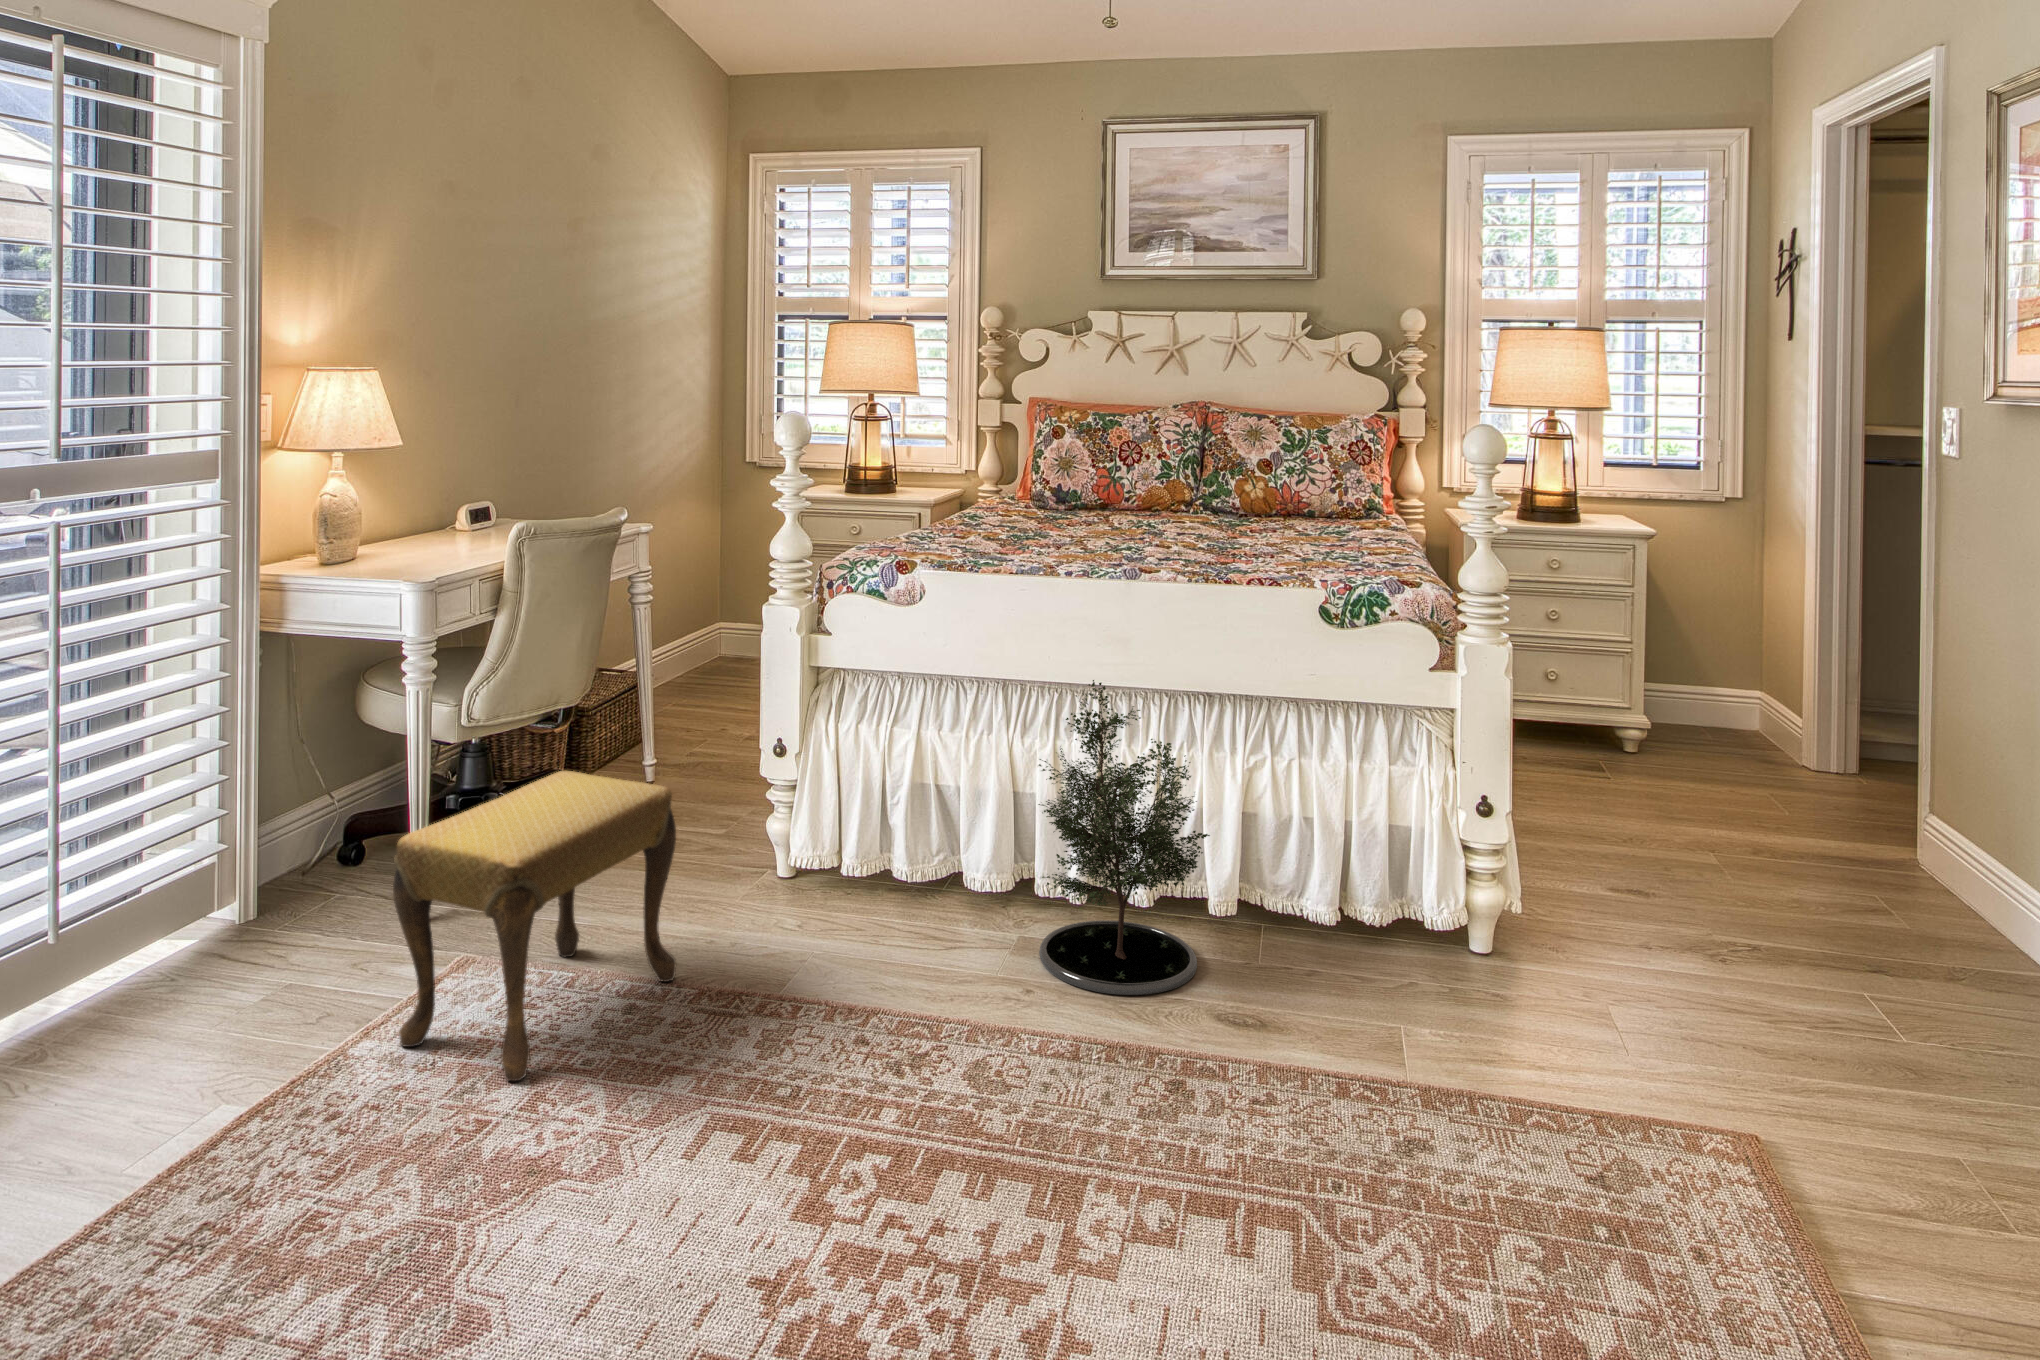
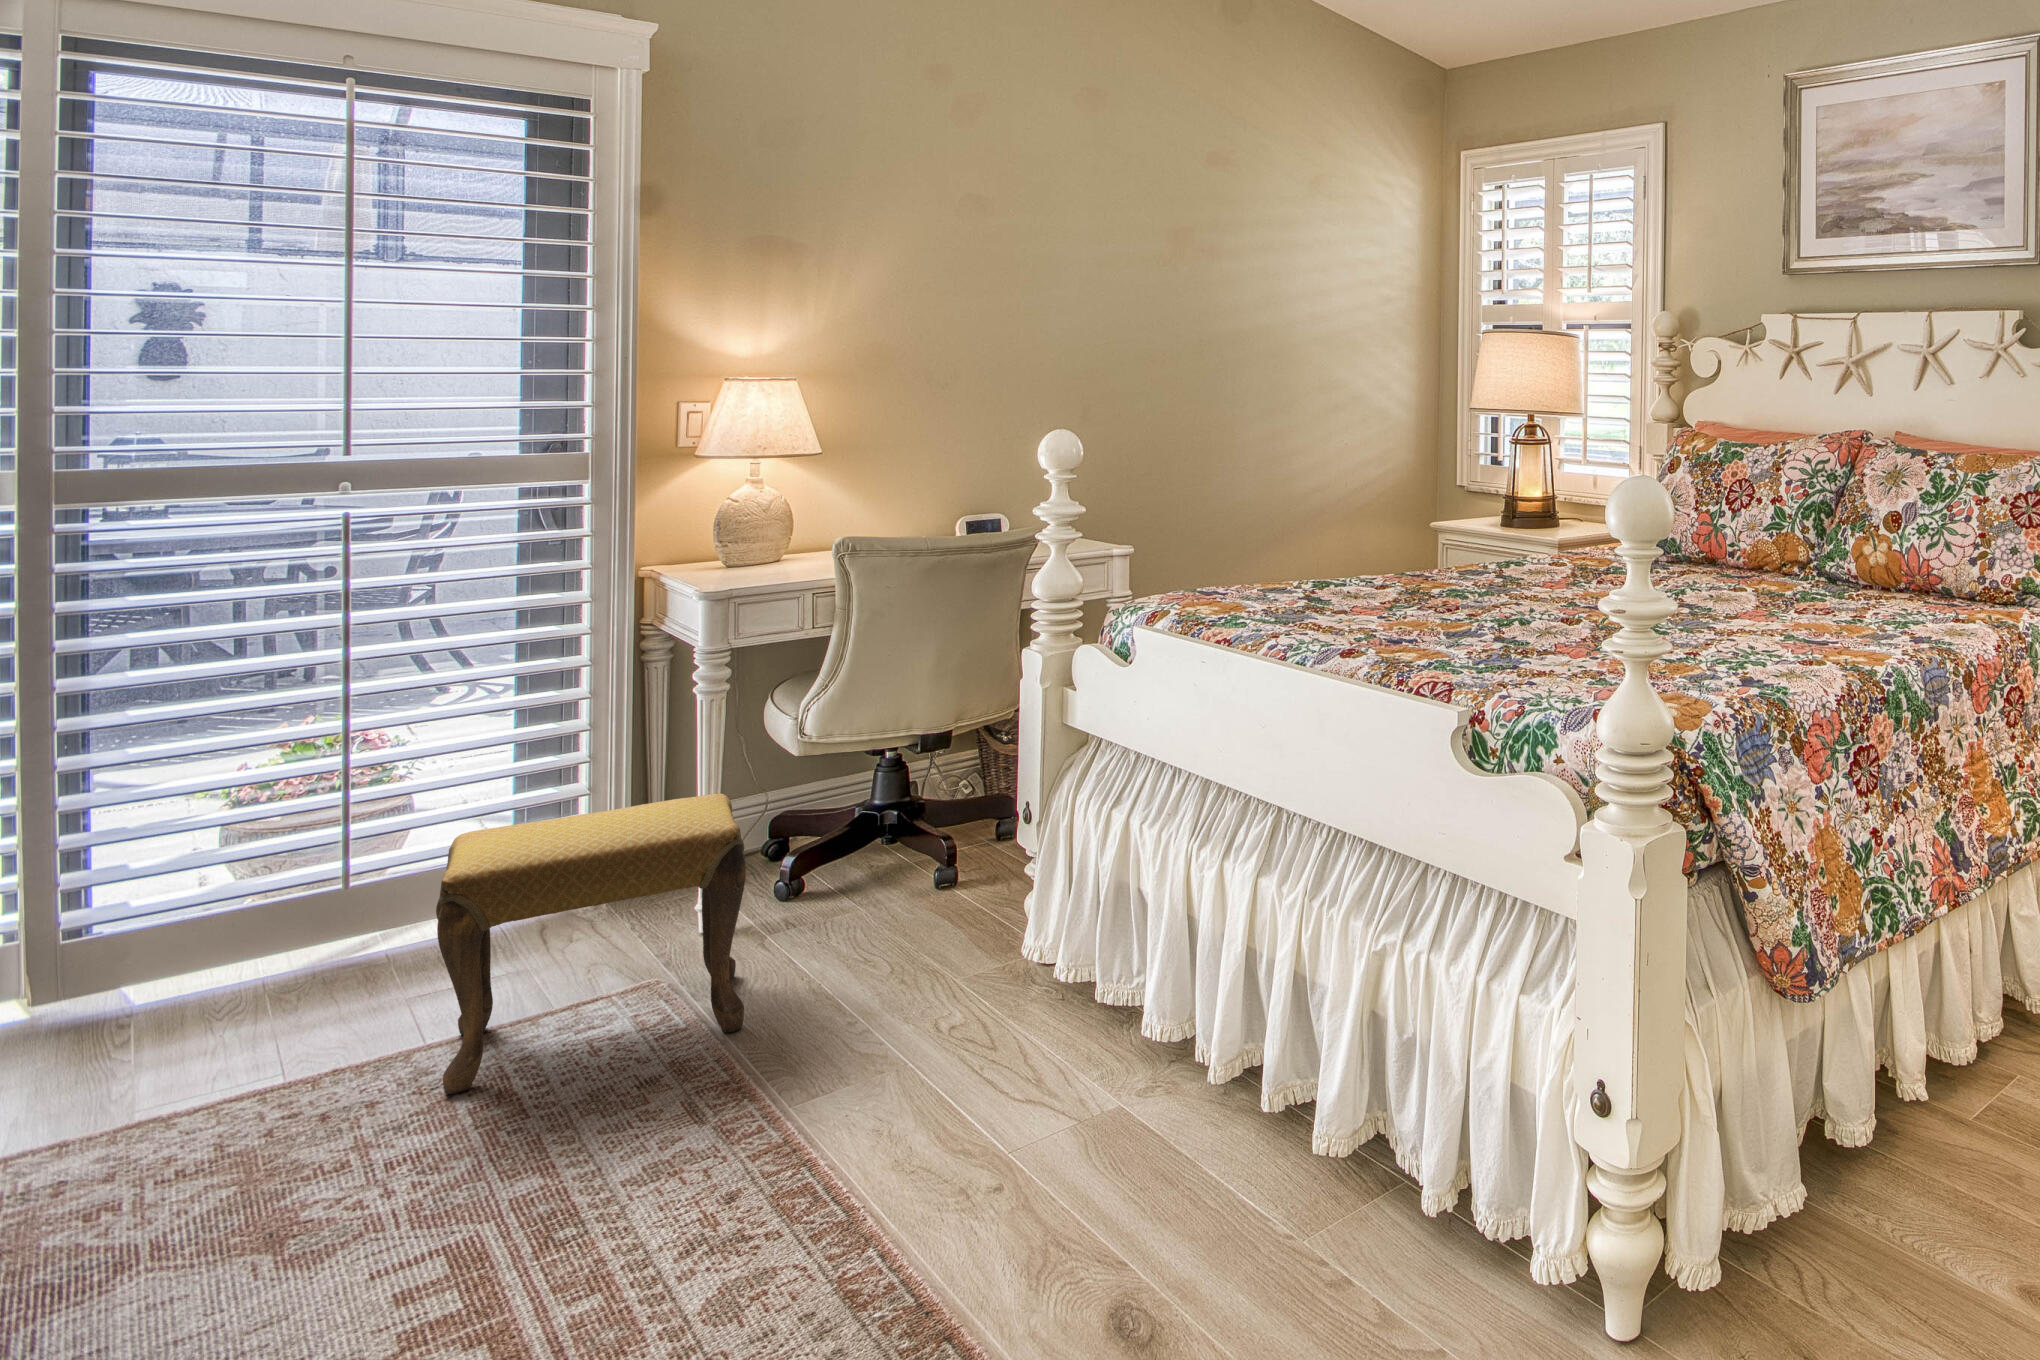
potted tree: present [1038,680,1210,995] -> none [969,781,1237,1202]

